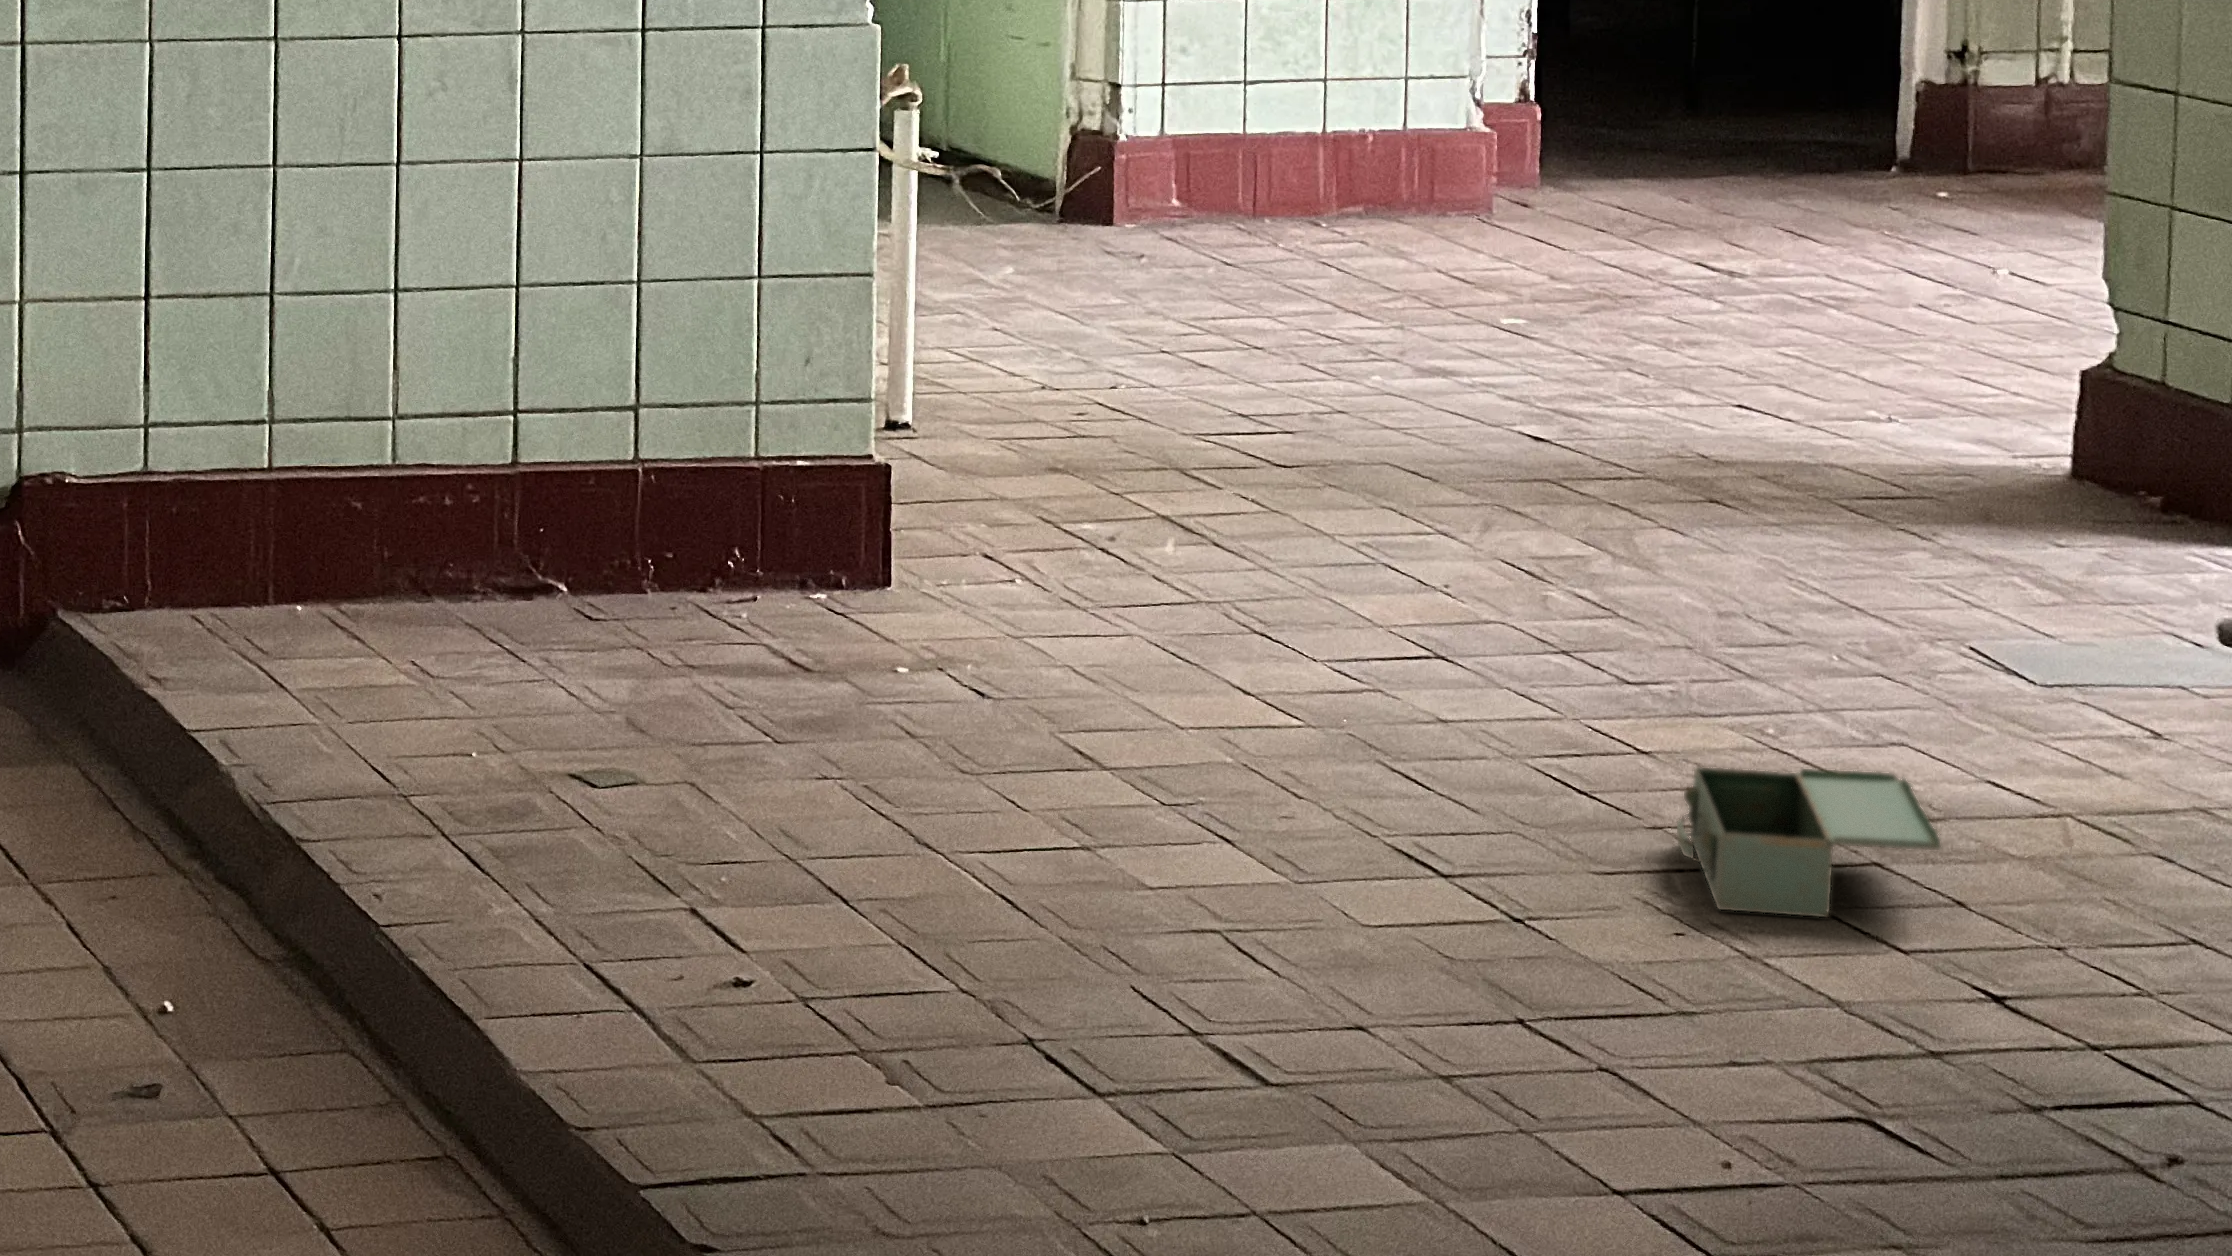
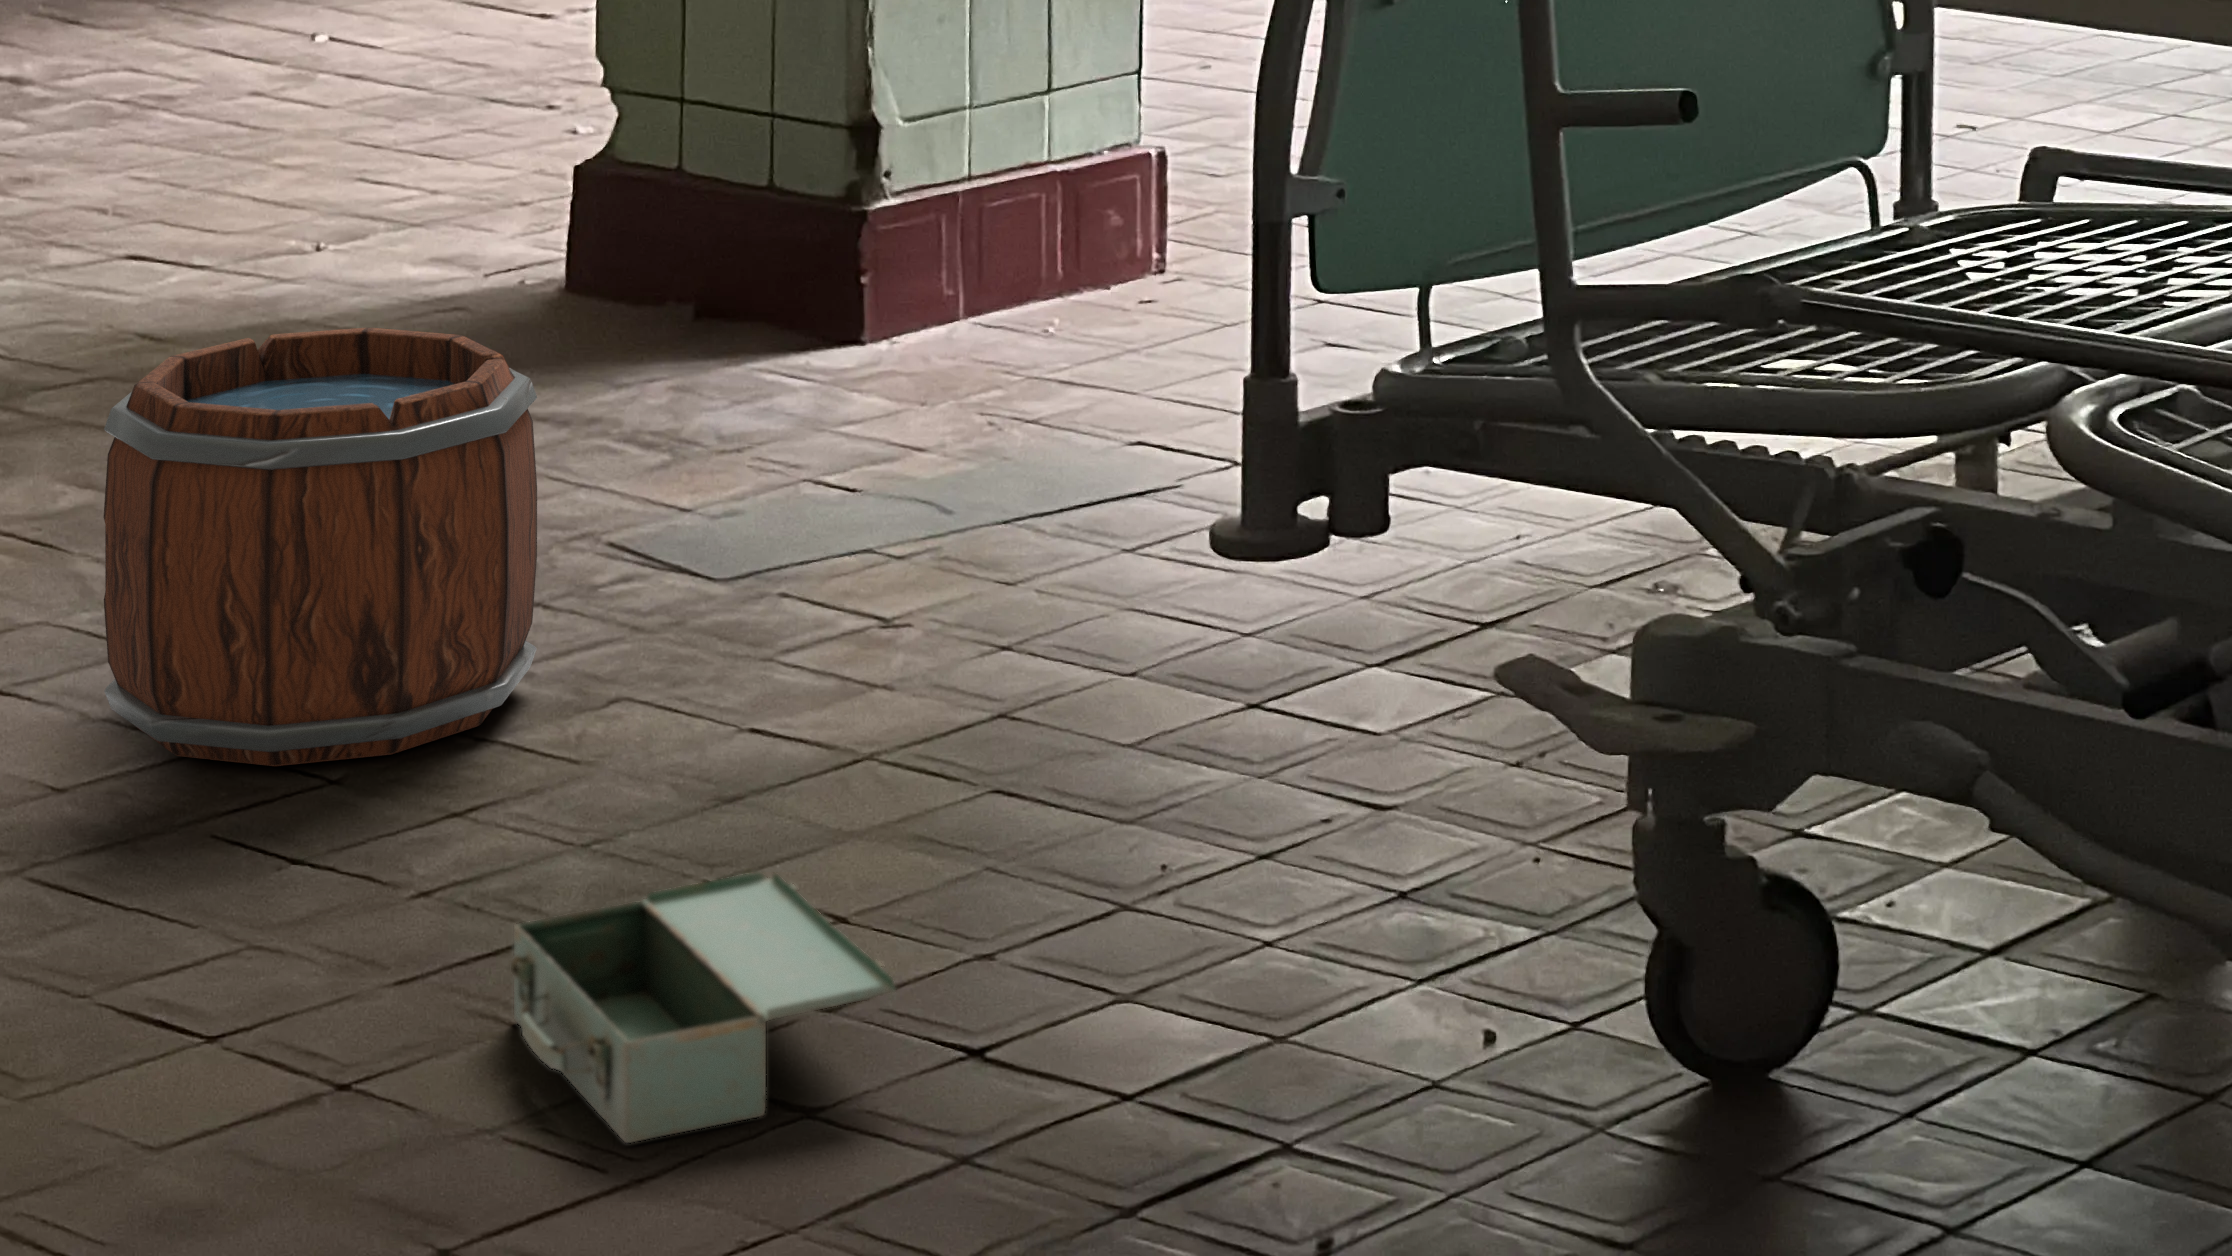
bucket: none [1520,377,1862,697] -> present [104,328,537,766]

